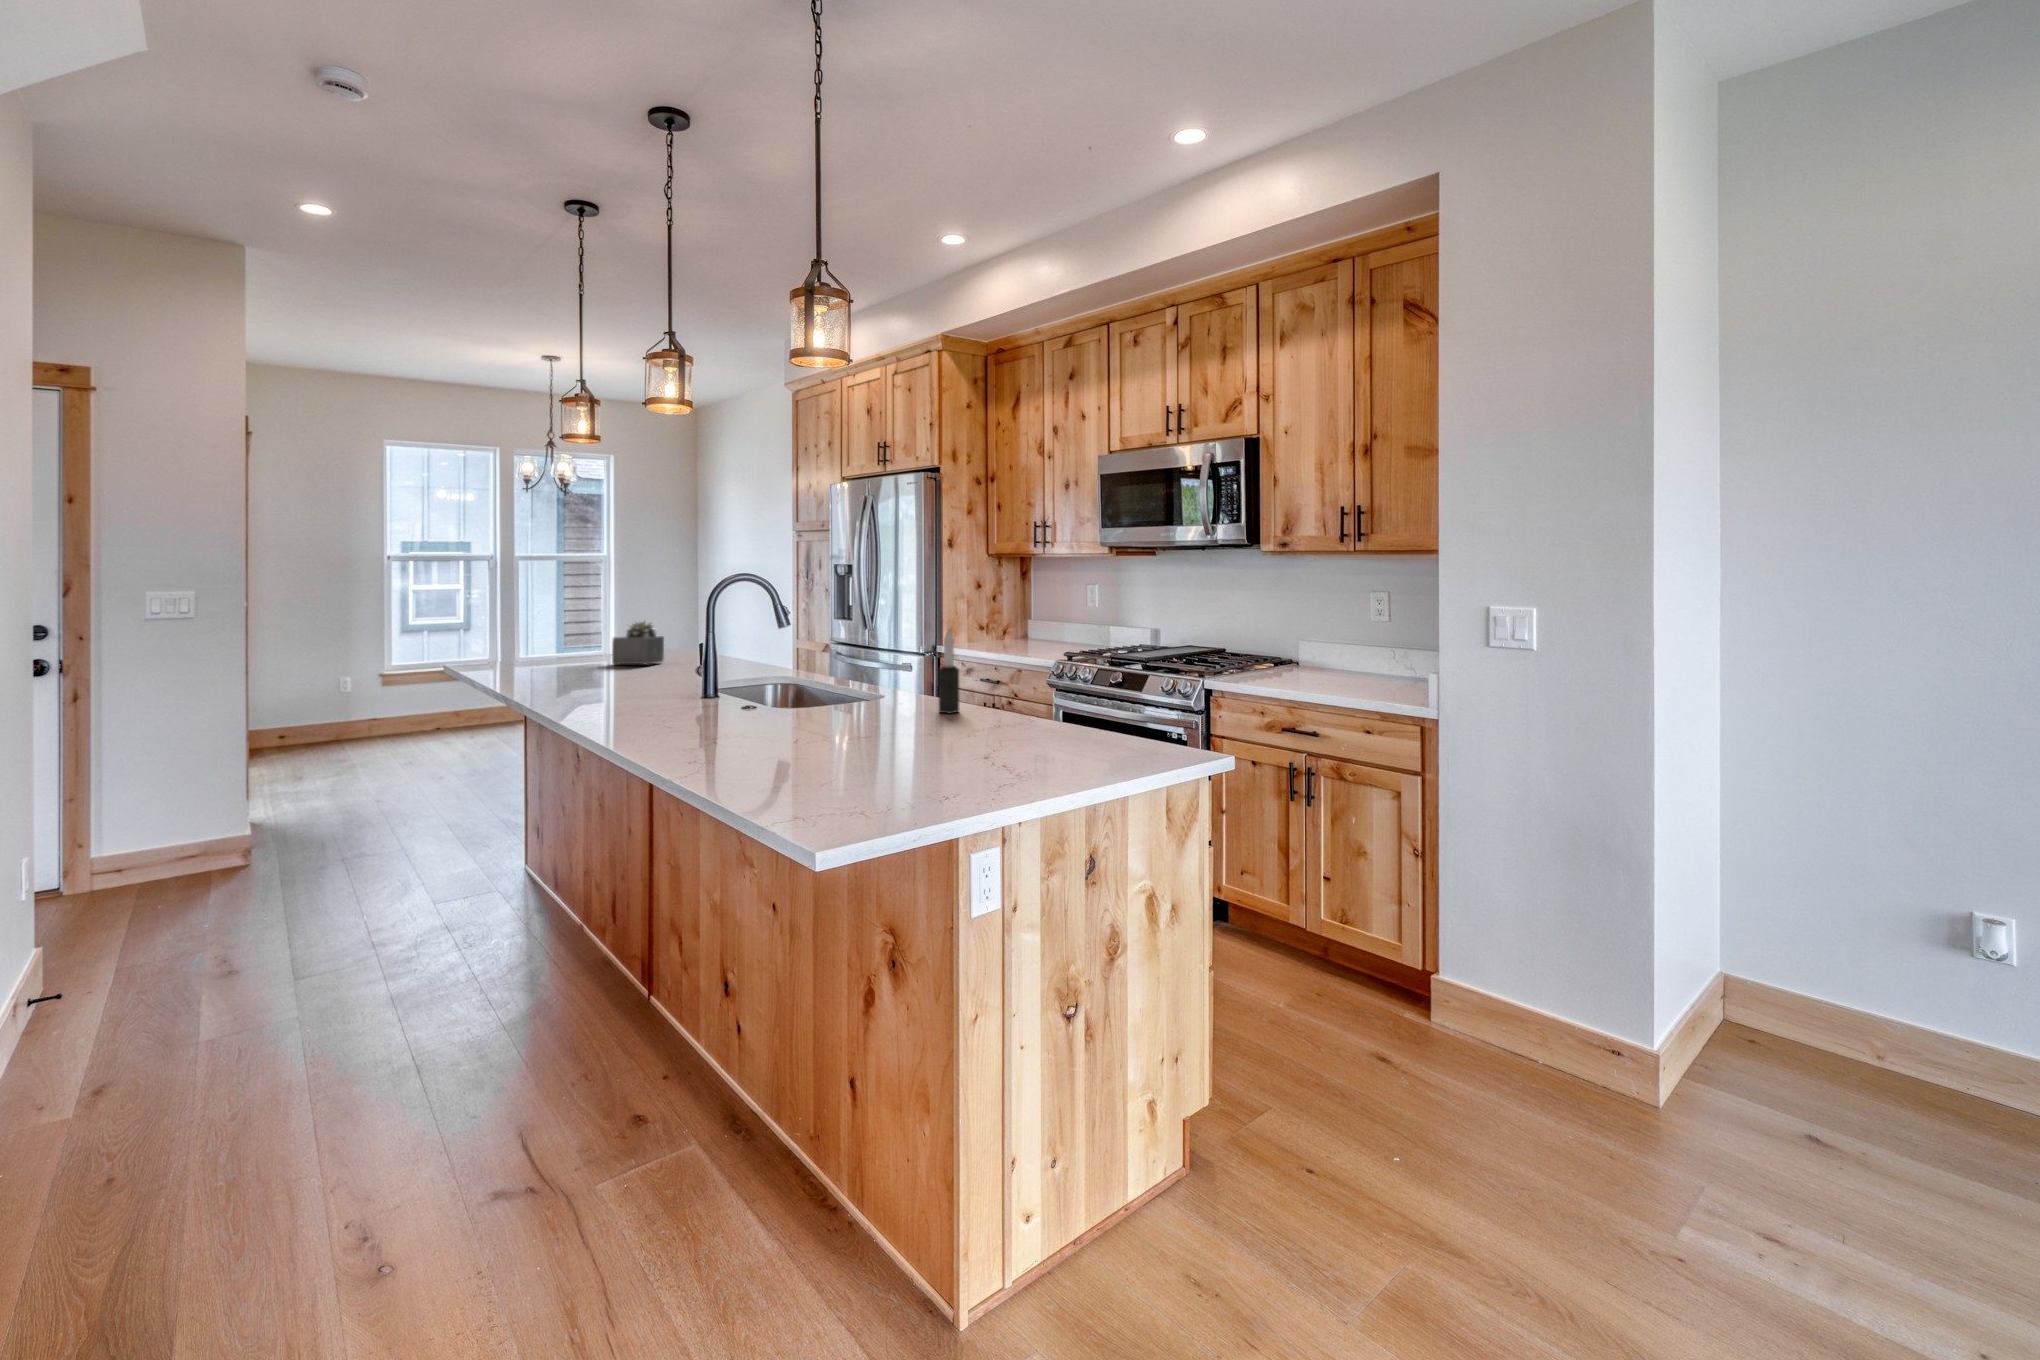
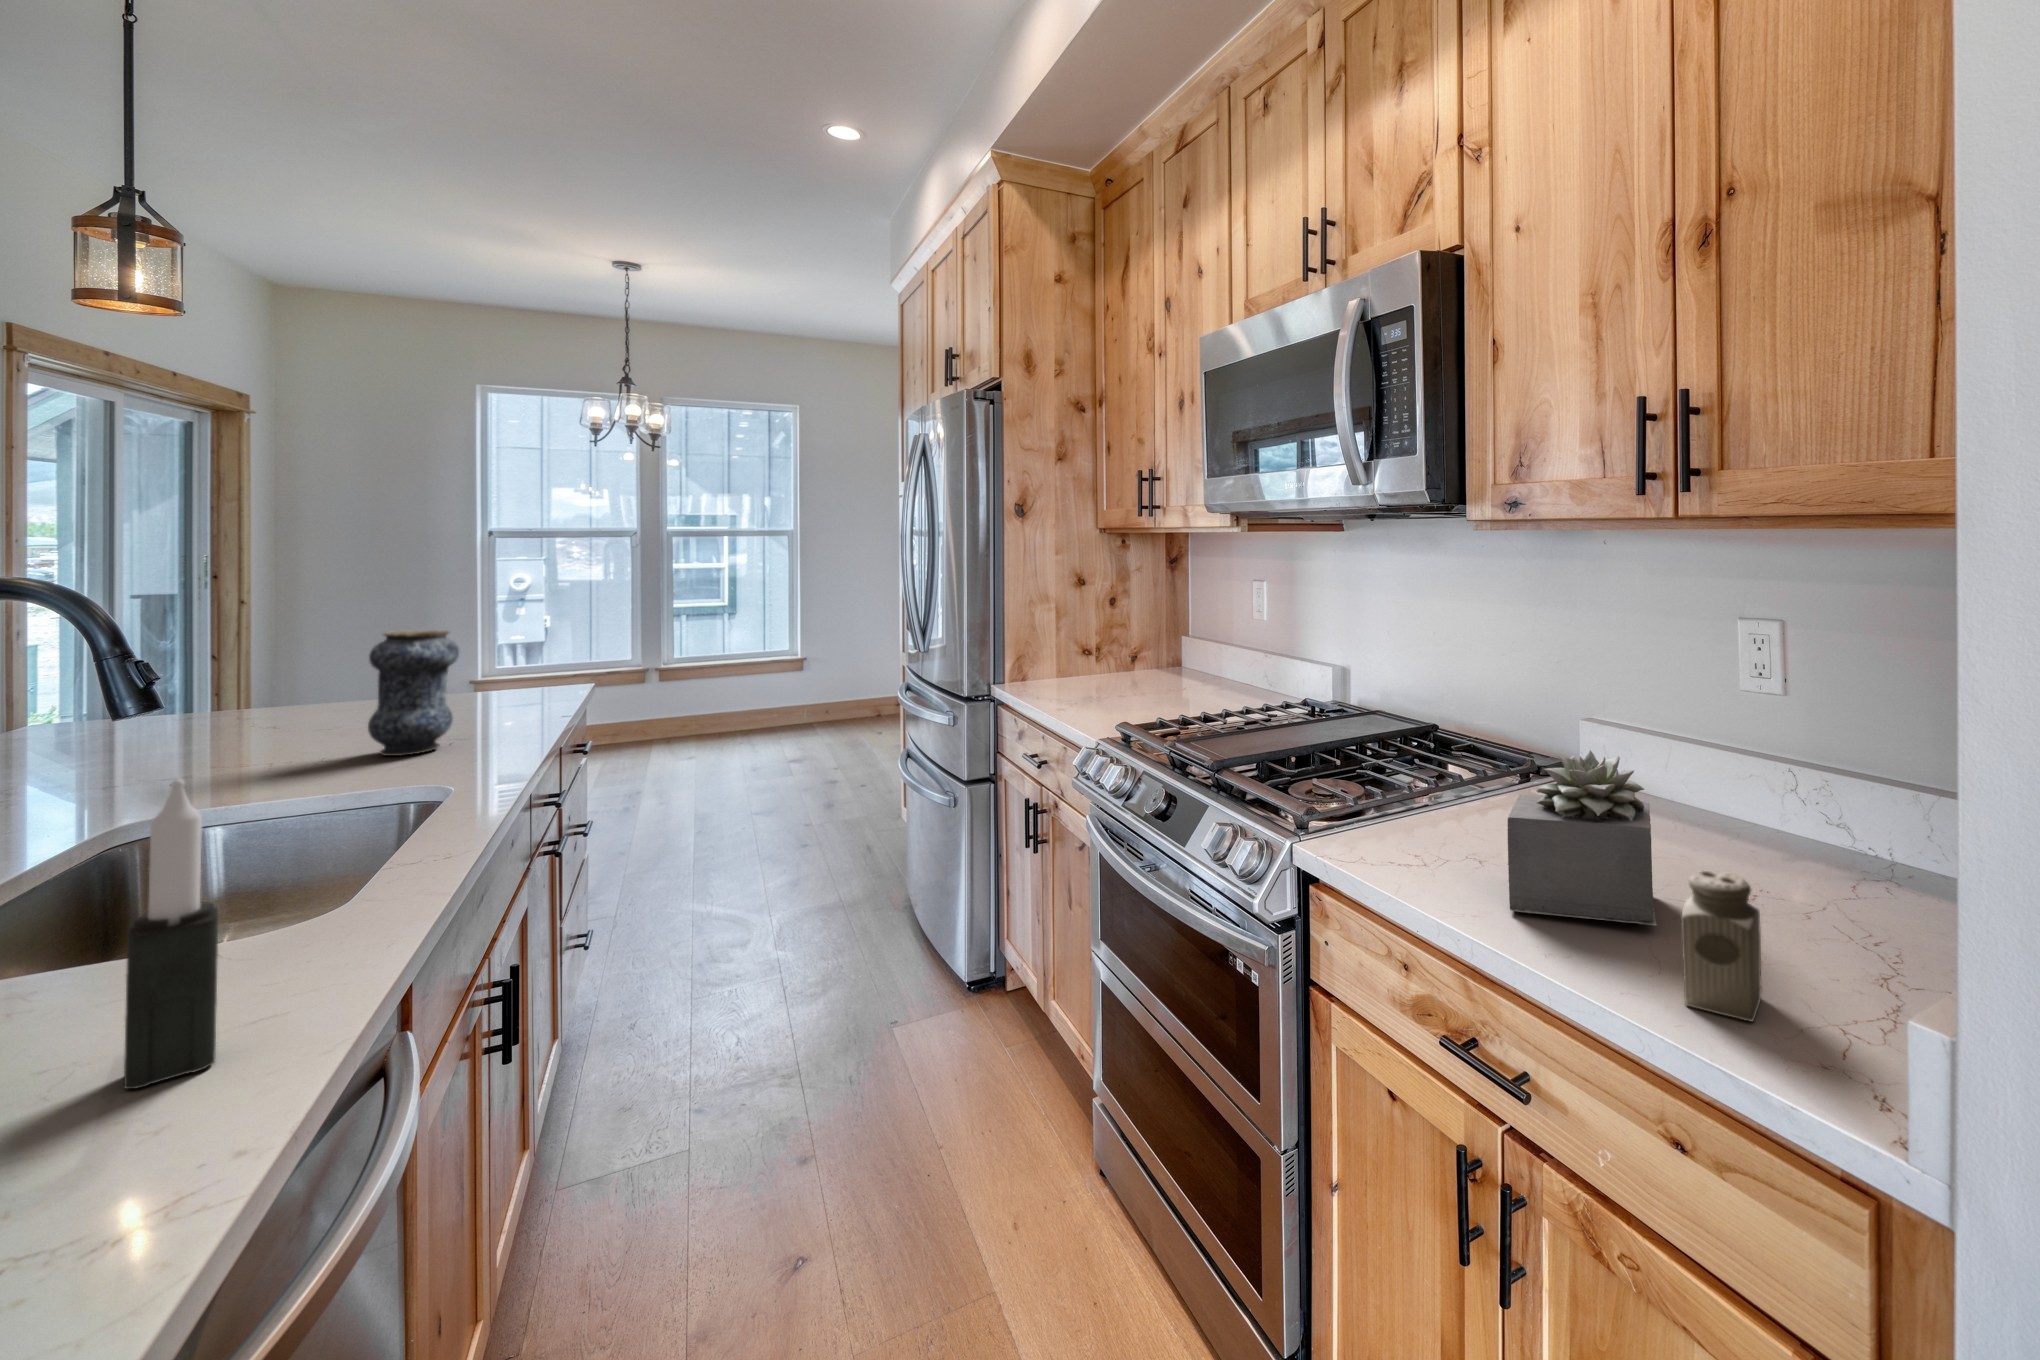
vase: none [701,605,736,667] -> present [368,630,459,756]
succulent plant: present [612,621,664,664] -> present [1507,750,1657,926]
salt shaker: none [1368,662,1391,702] -> present [1681,871,1762,1021]

